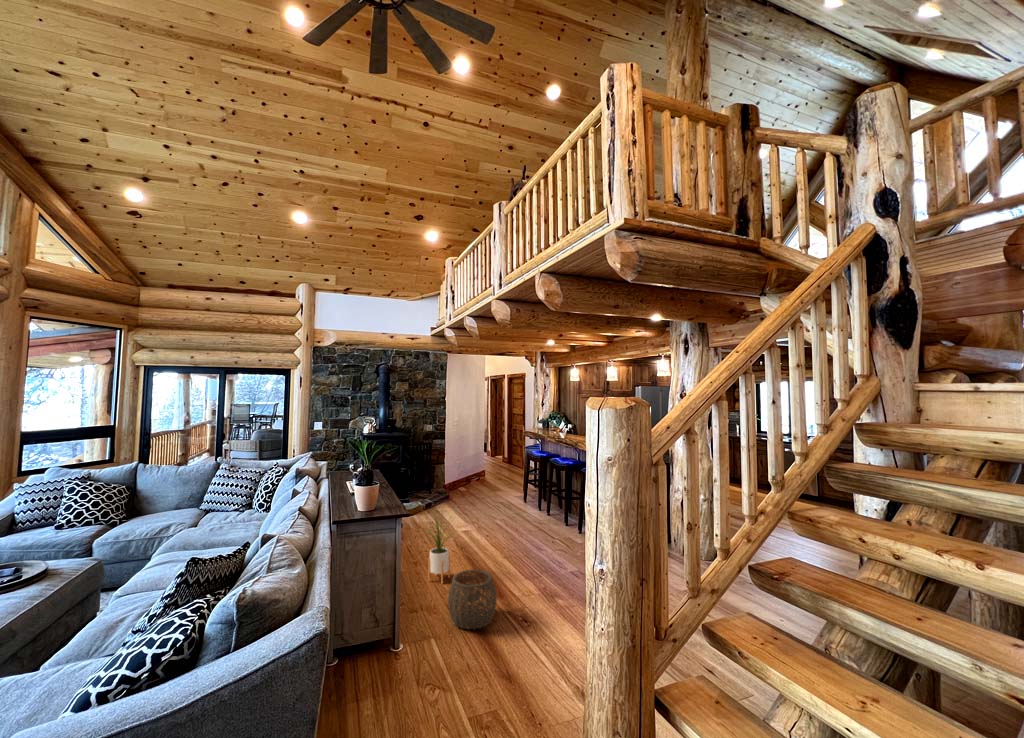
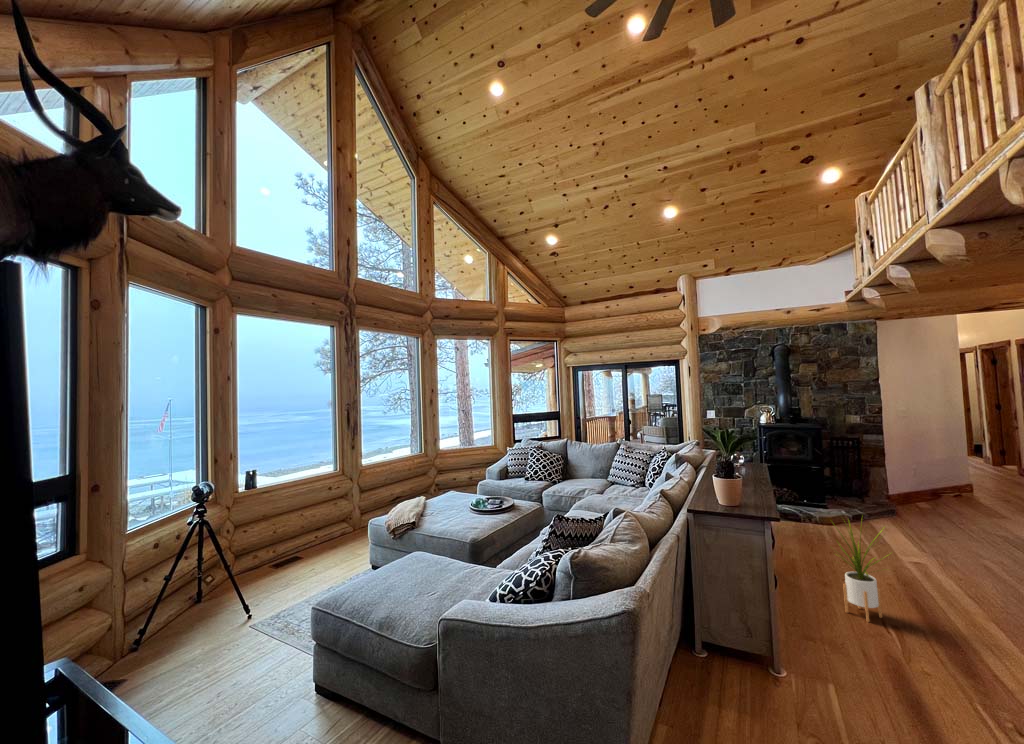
woven basket: present [448,569,497,629] -> none [868,614,967,710]

